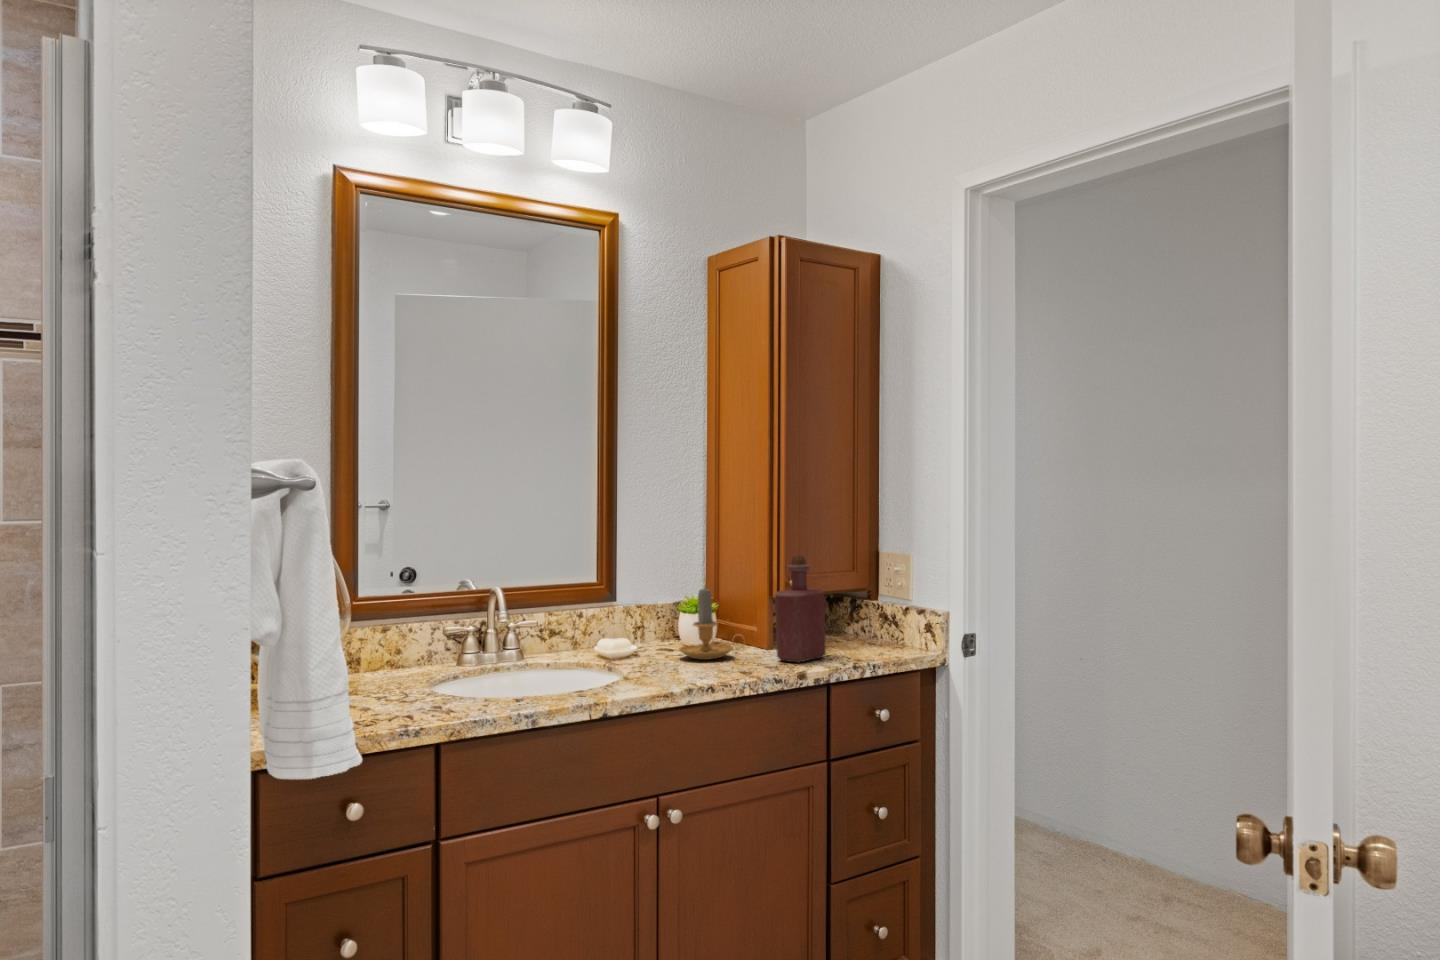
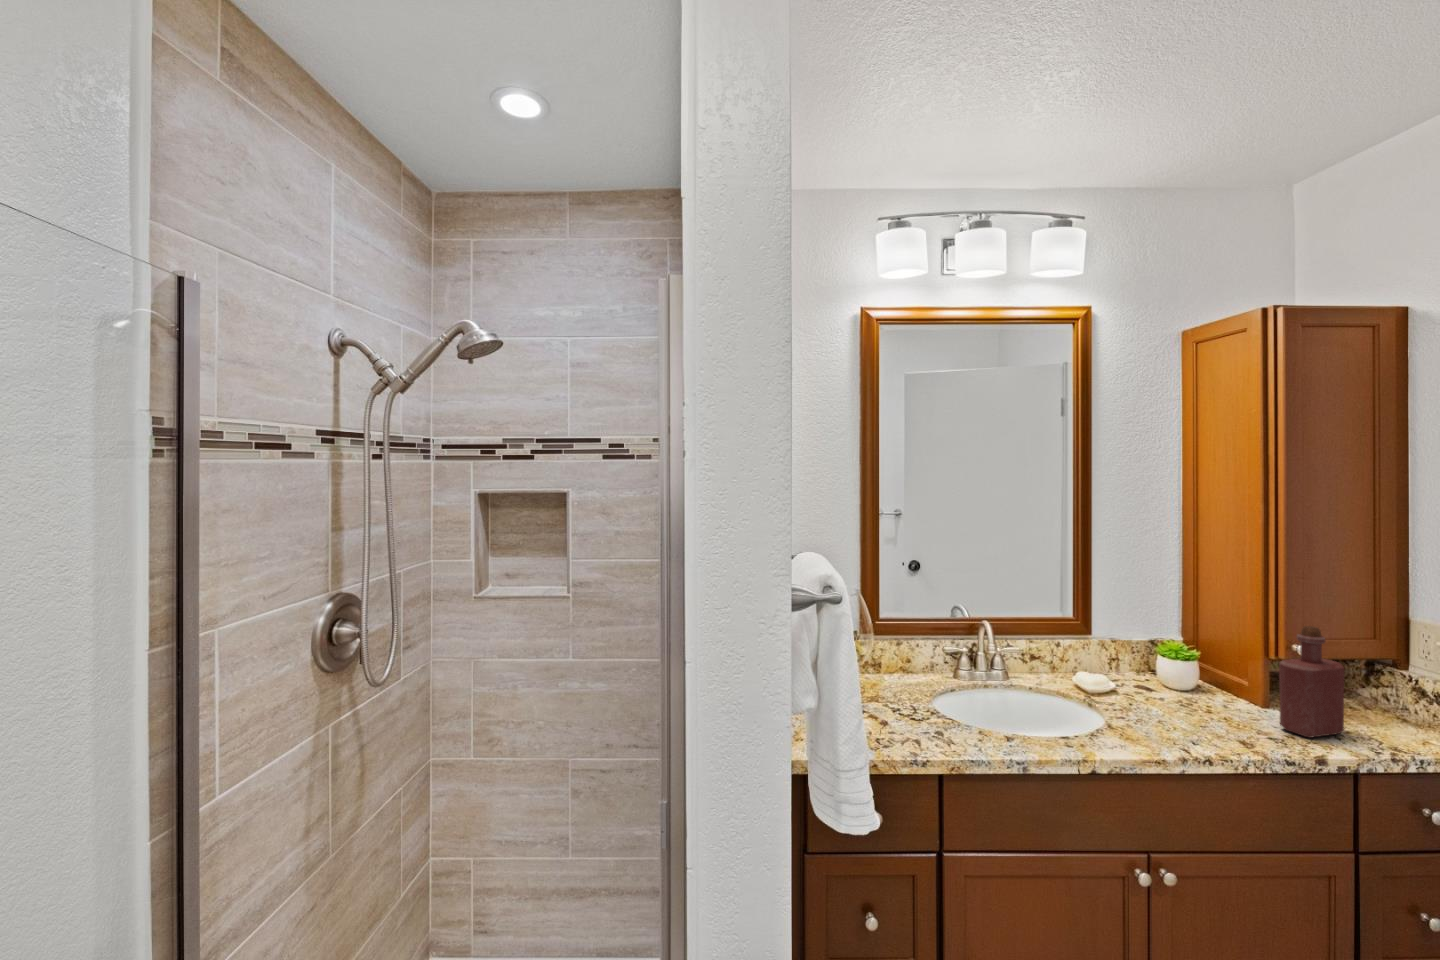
candle: present [679,589,745,660] -> none [1162,640,1240,712]

